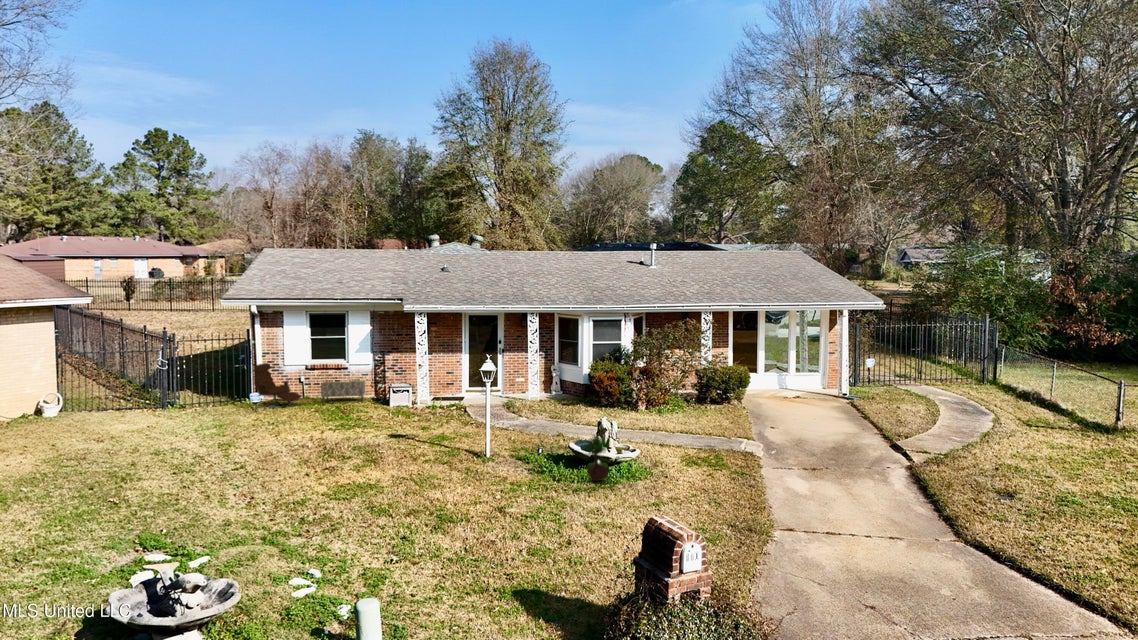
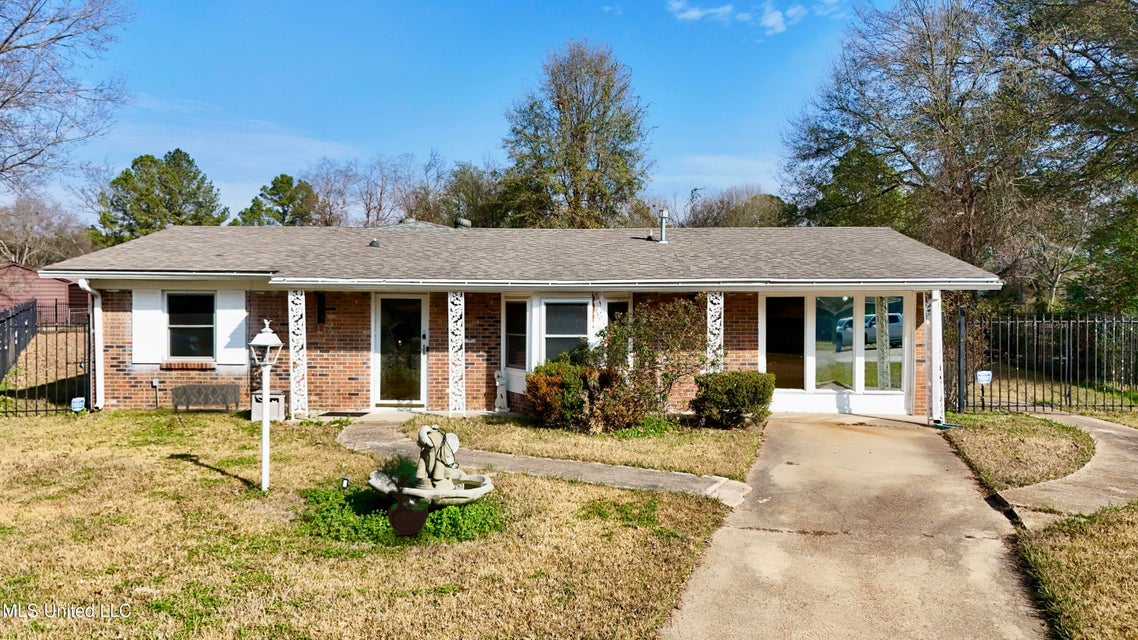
lounge chair: present [254,363,301,406] -> none [86,359,145,418]

